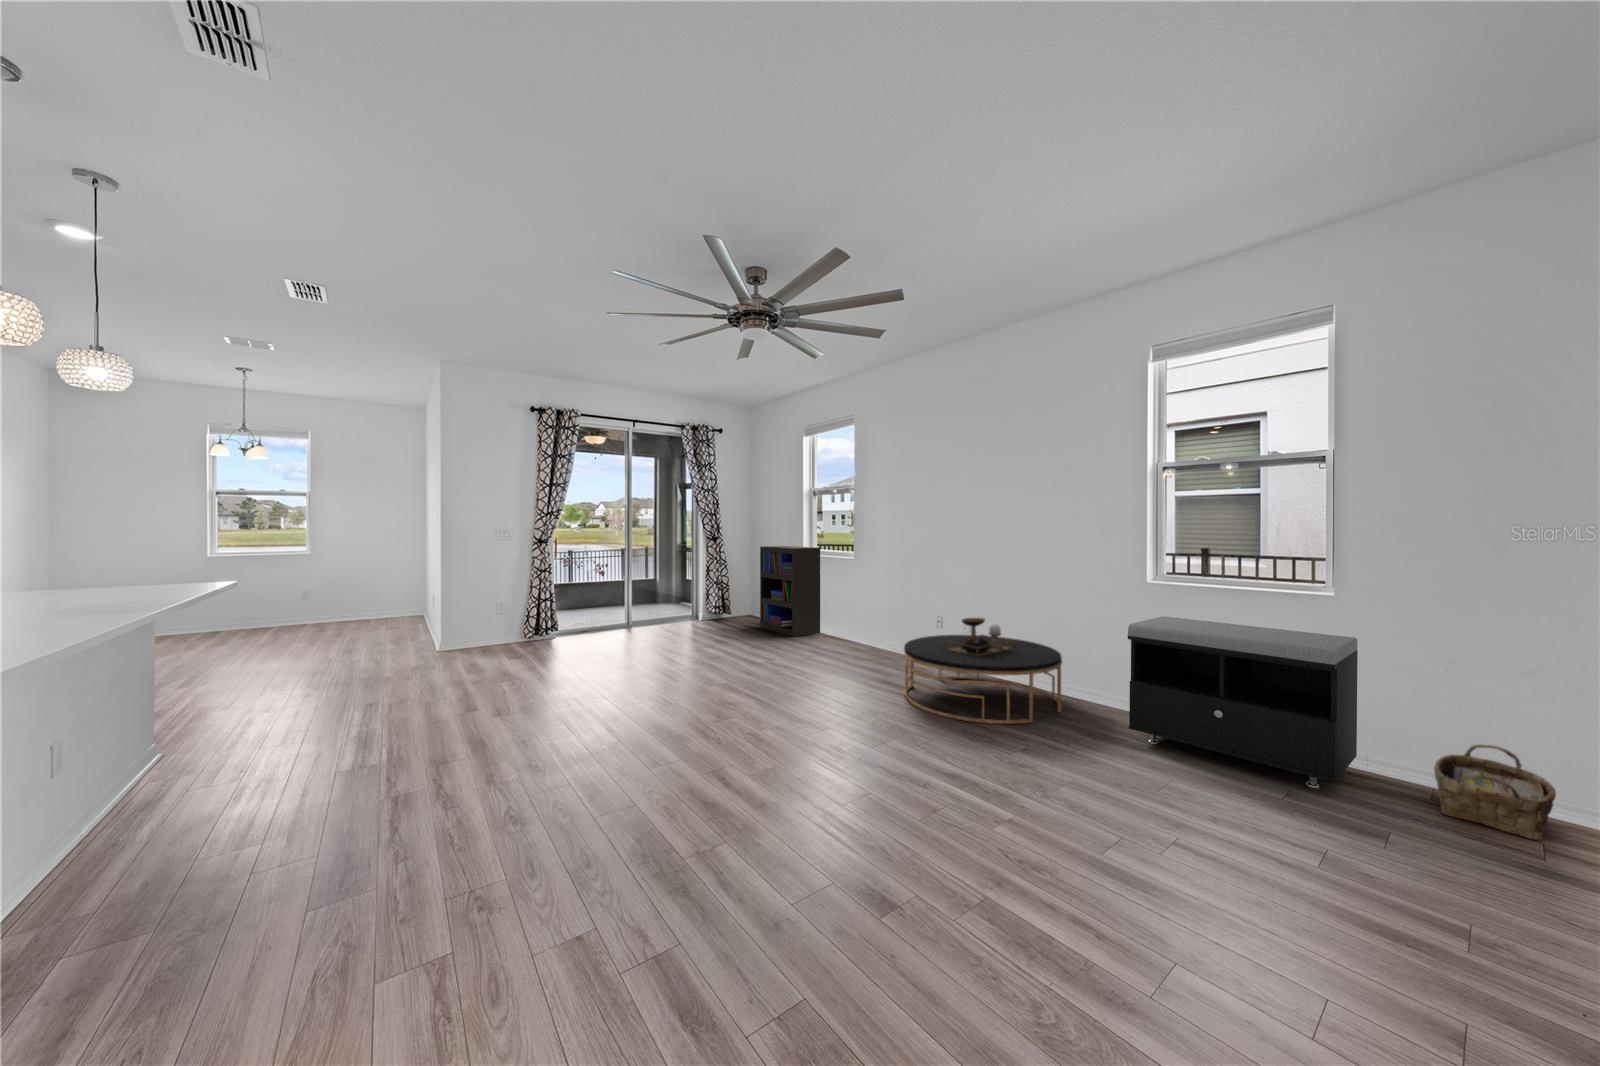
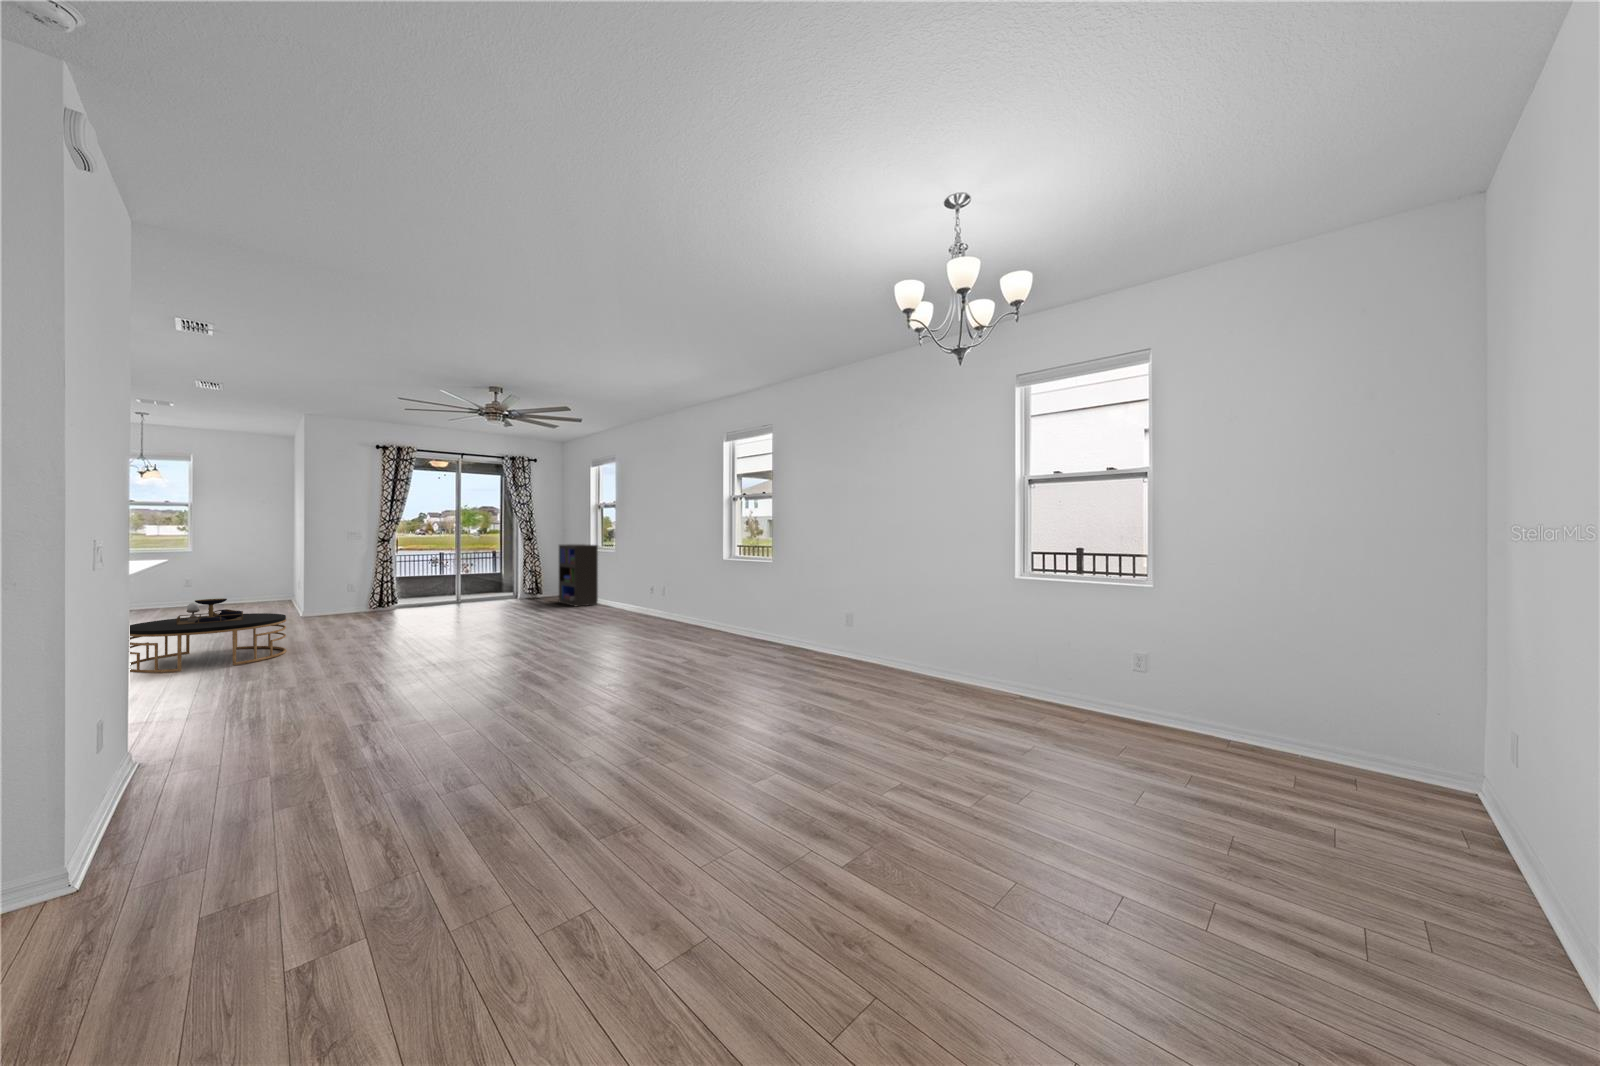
storage bench: present [1128,616,1358,789] -> none [689,577,776,648]
coffee table: present [904,618,1062,724] -> present [130,598,286,673]
woven basket: present [1434,744,1556,840] -> none [773,623,812,656]

